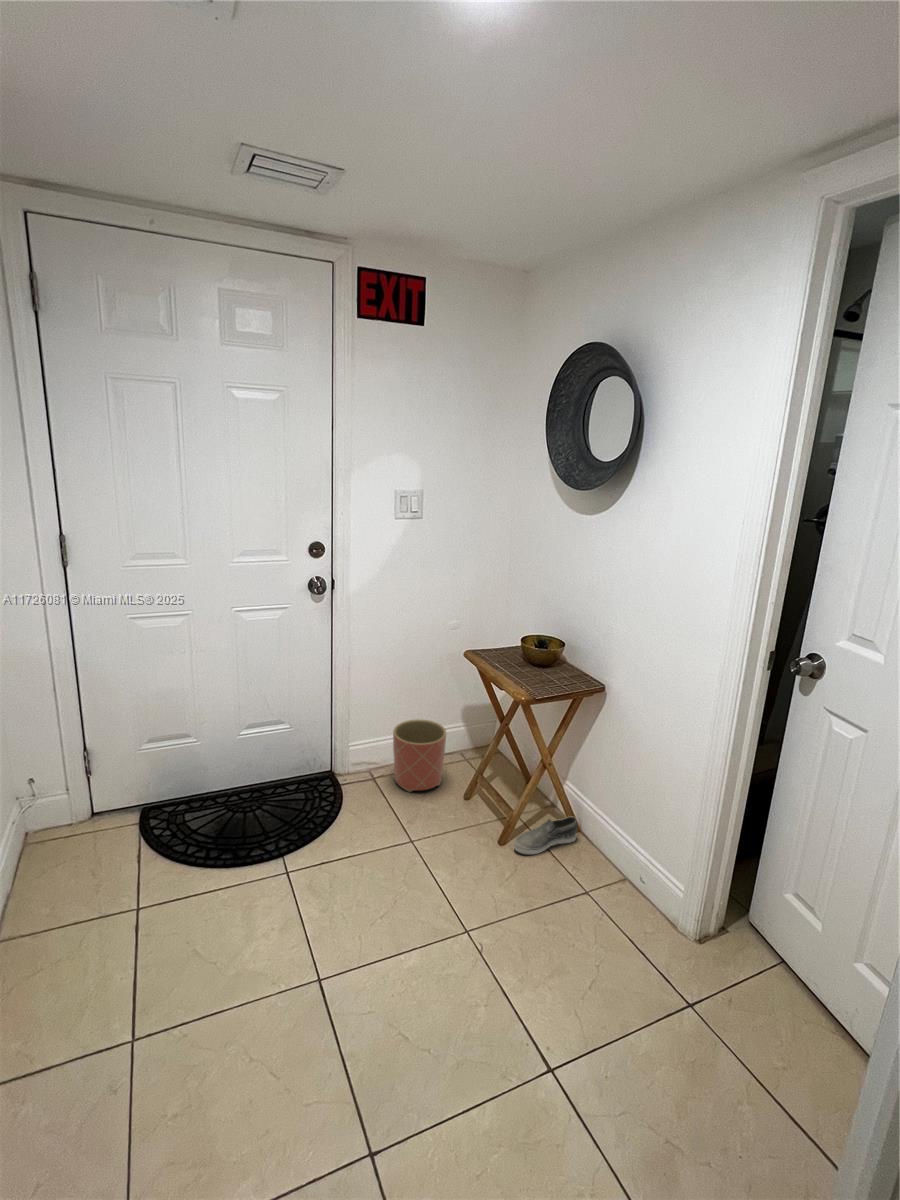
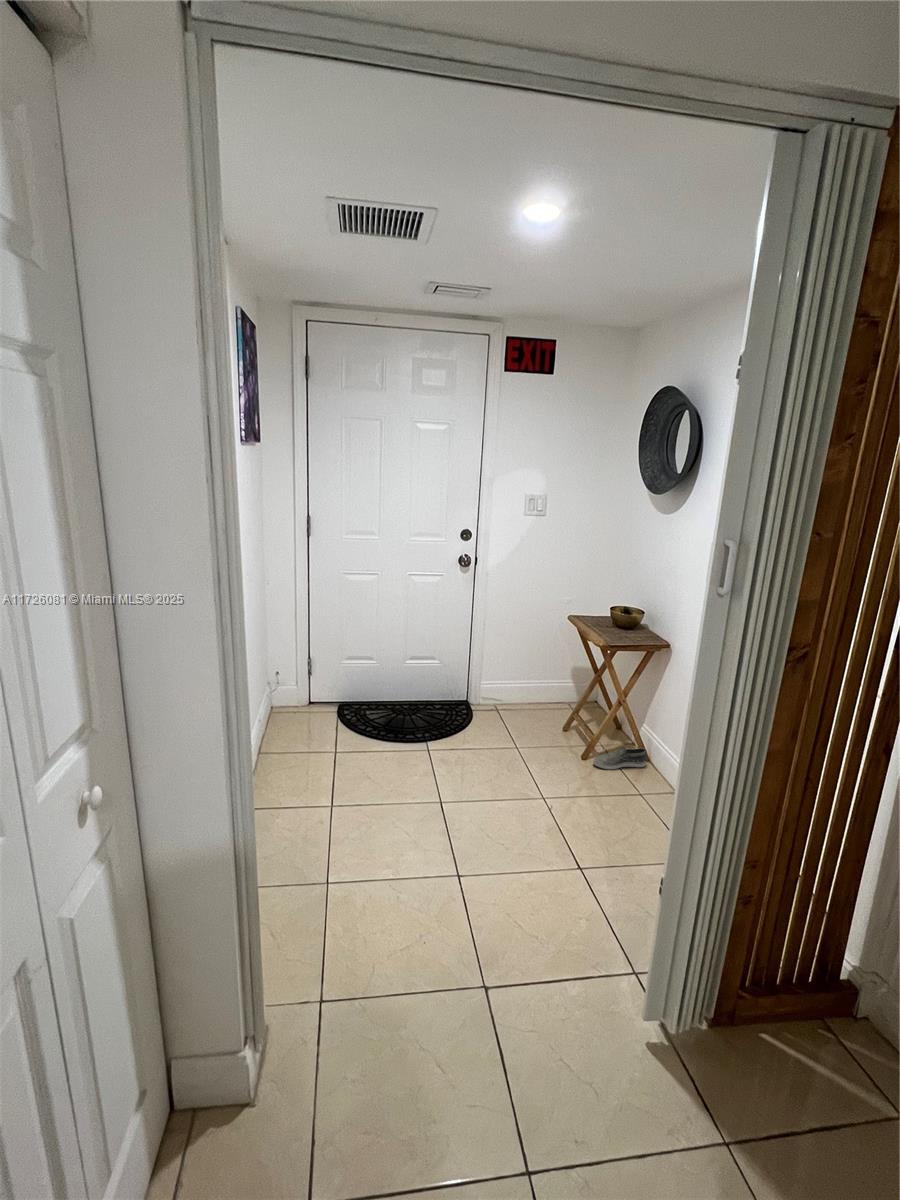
planter: present [393,719,446,792] -> none [512,669,553,720]

